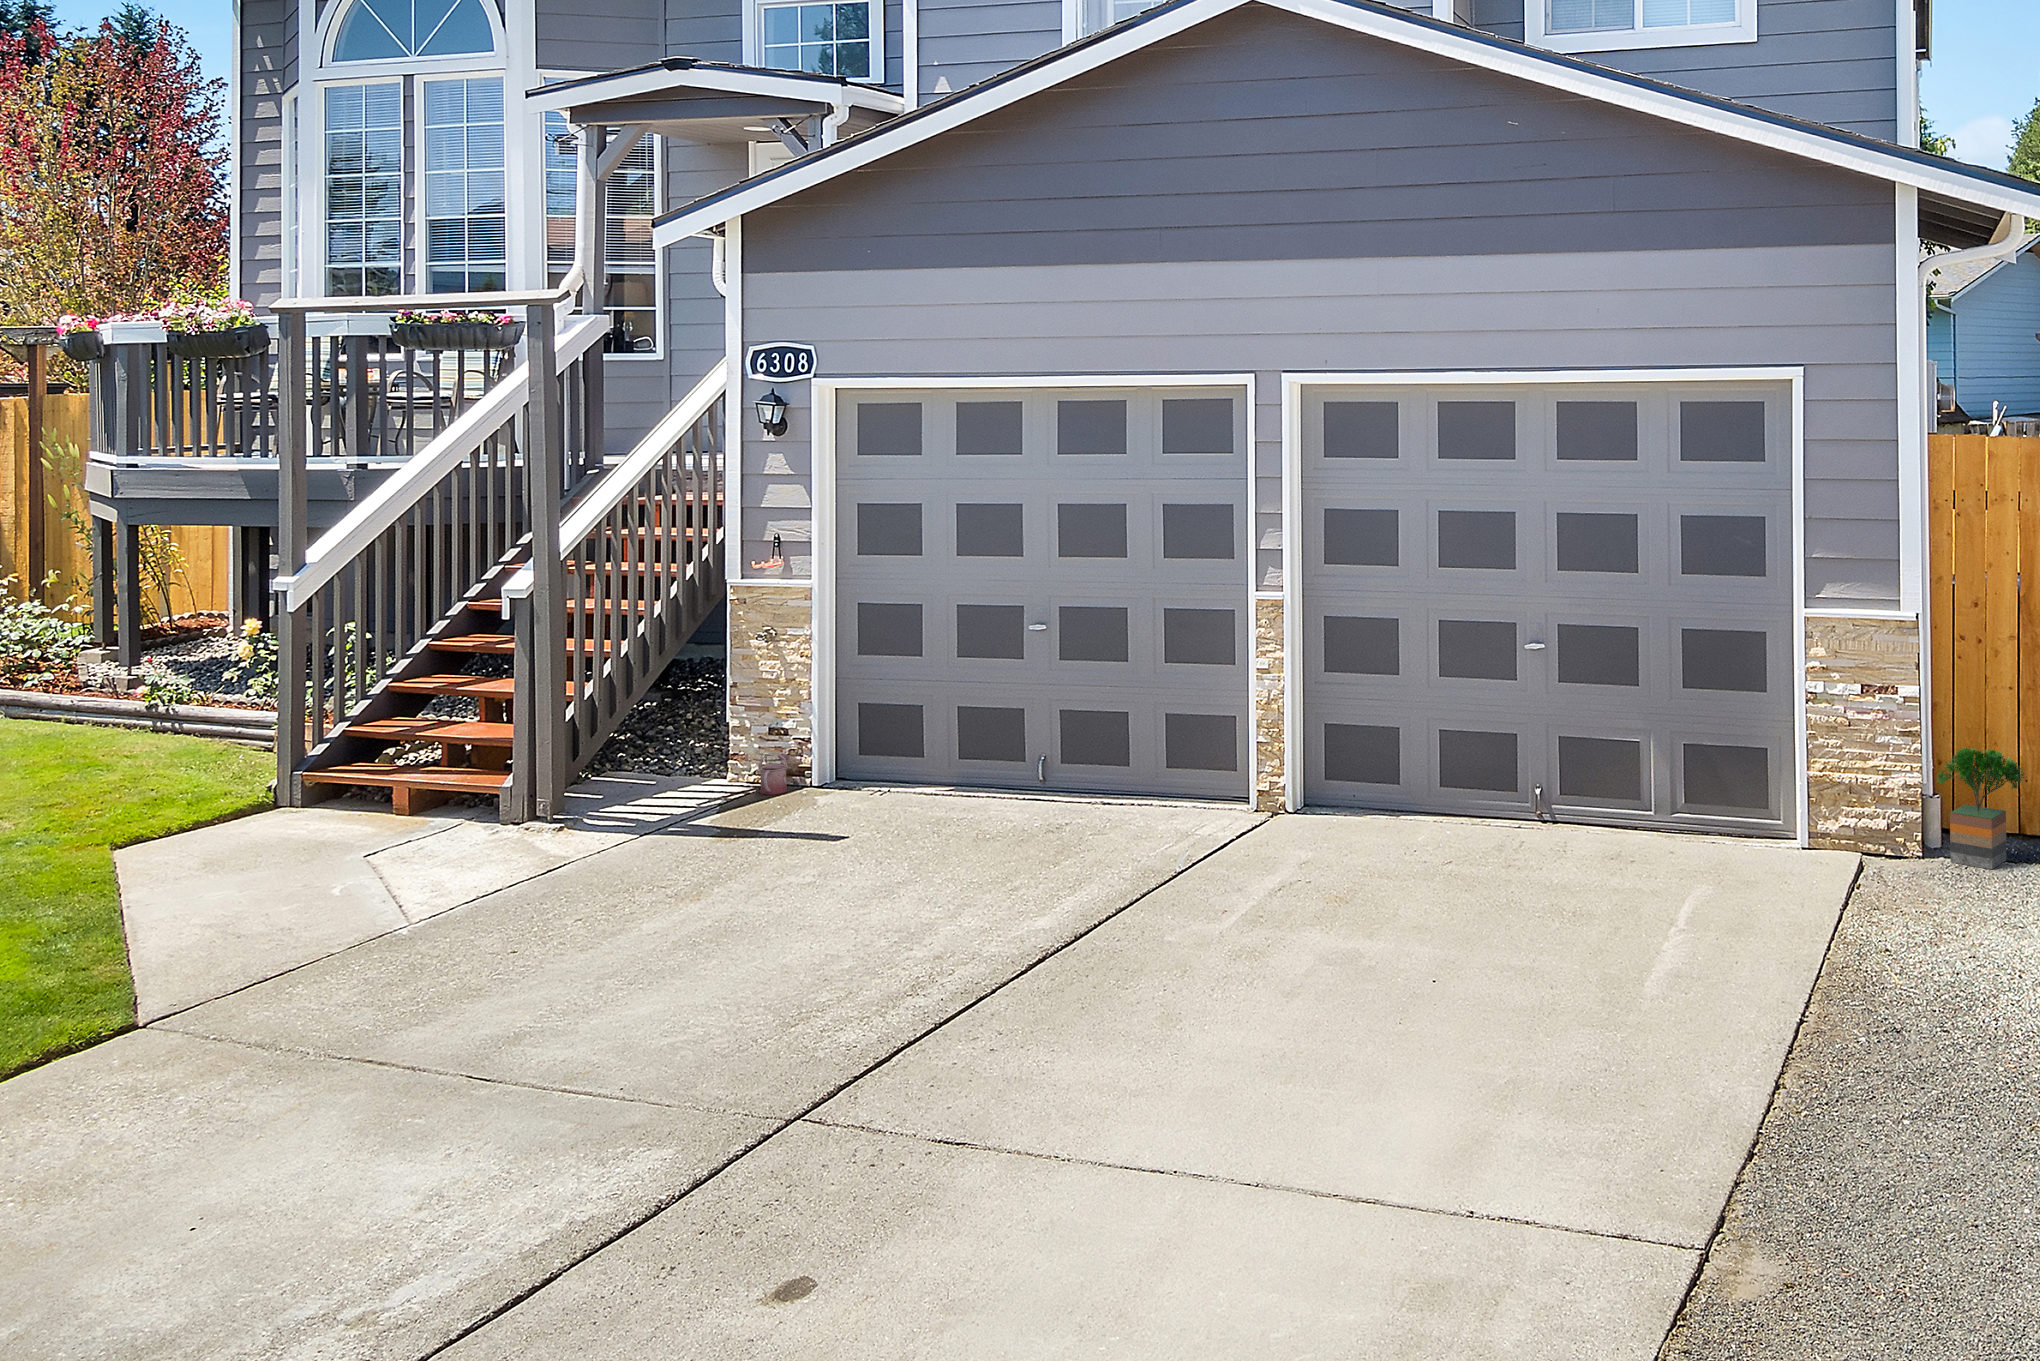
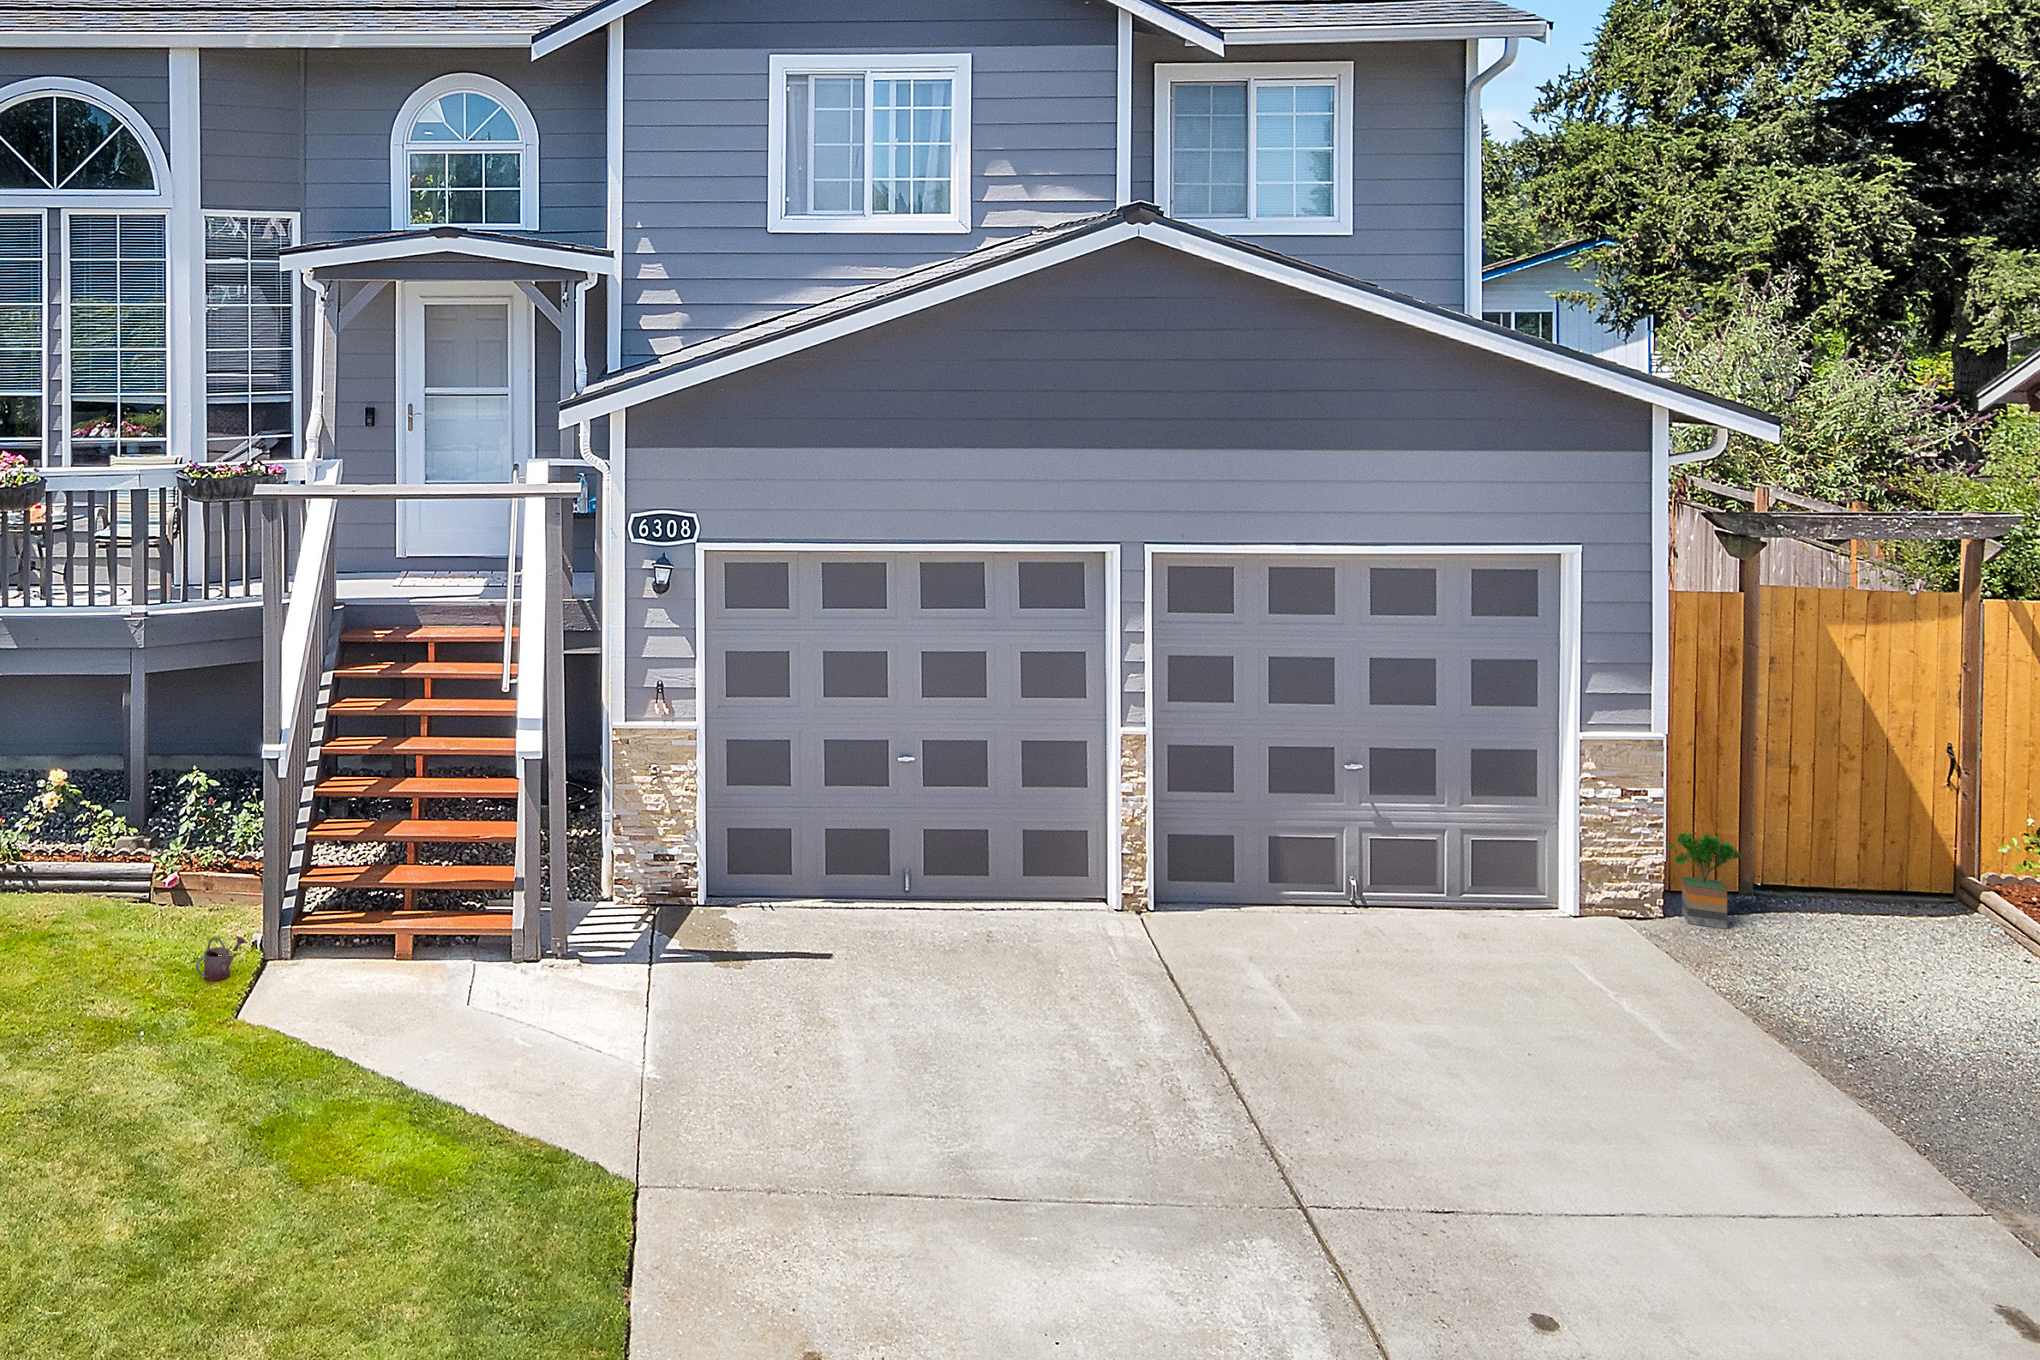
watering can: present [759,753,789,795] -> present [196,936,246,981]

